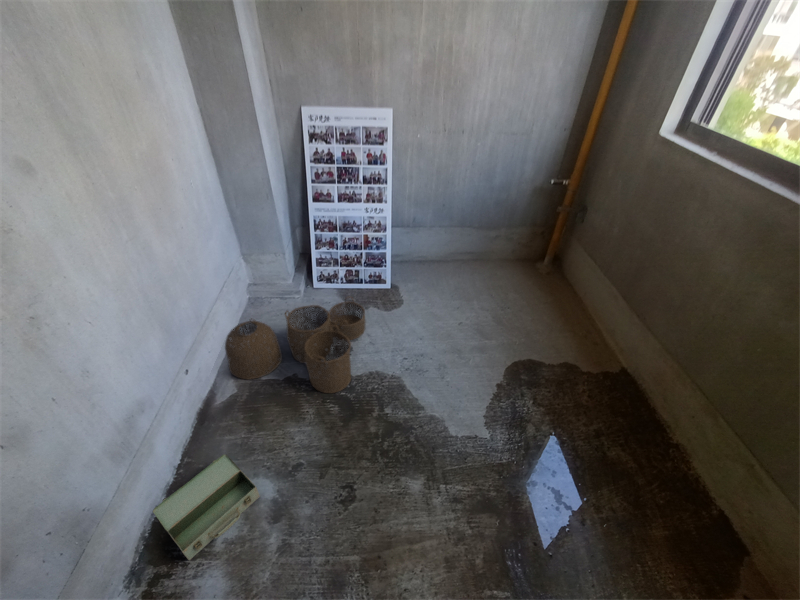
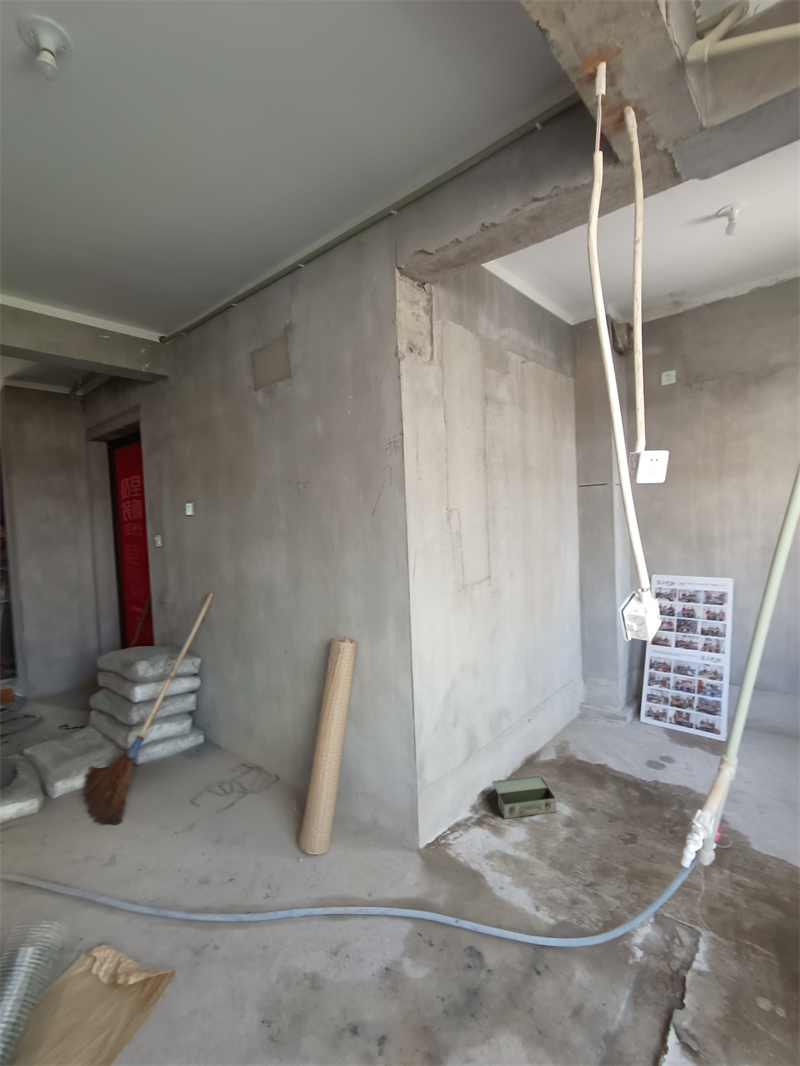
woven basket: present [225,301,366,393] -> none [554,707,683,785]

